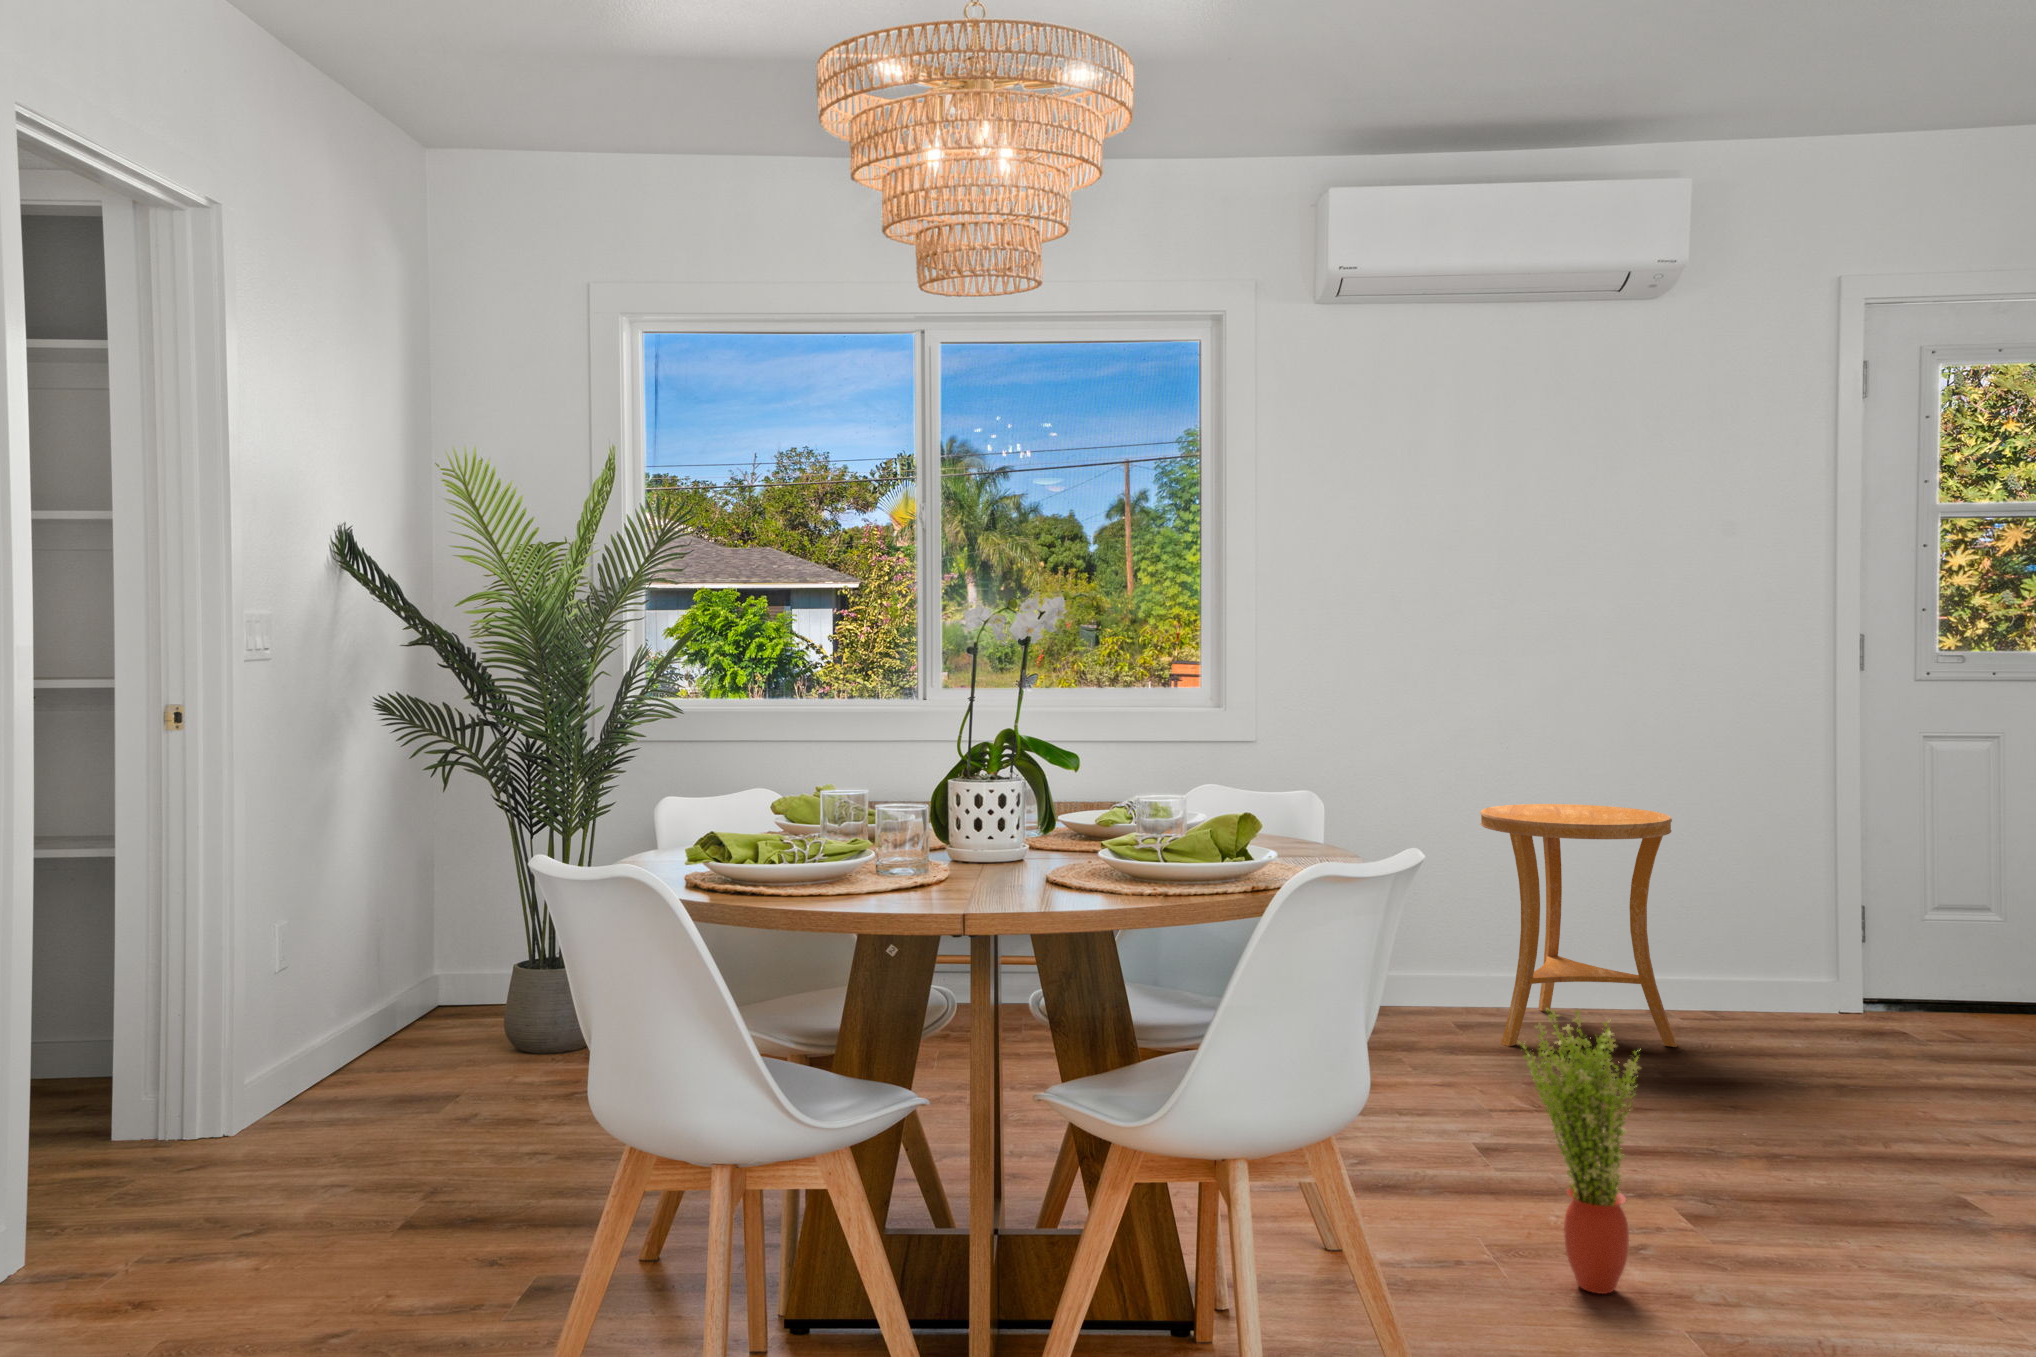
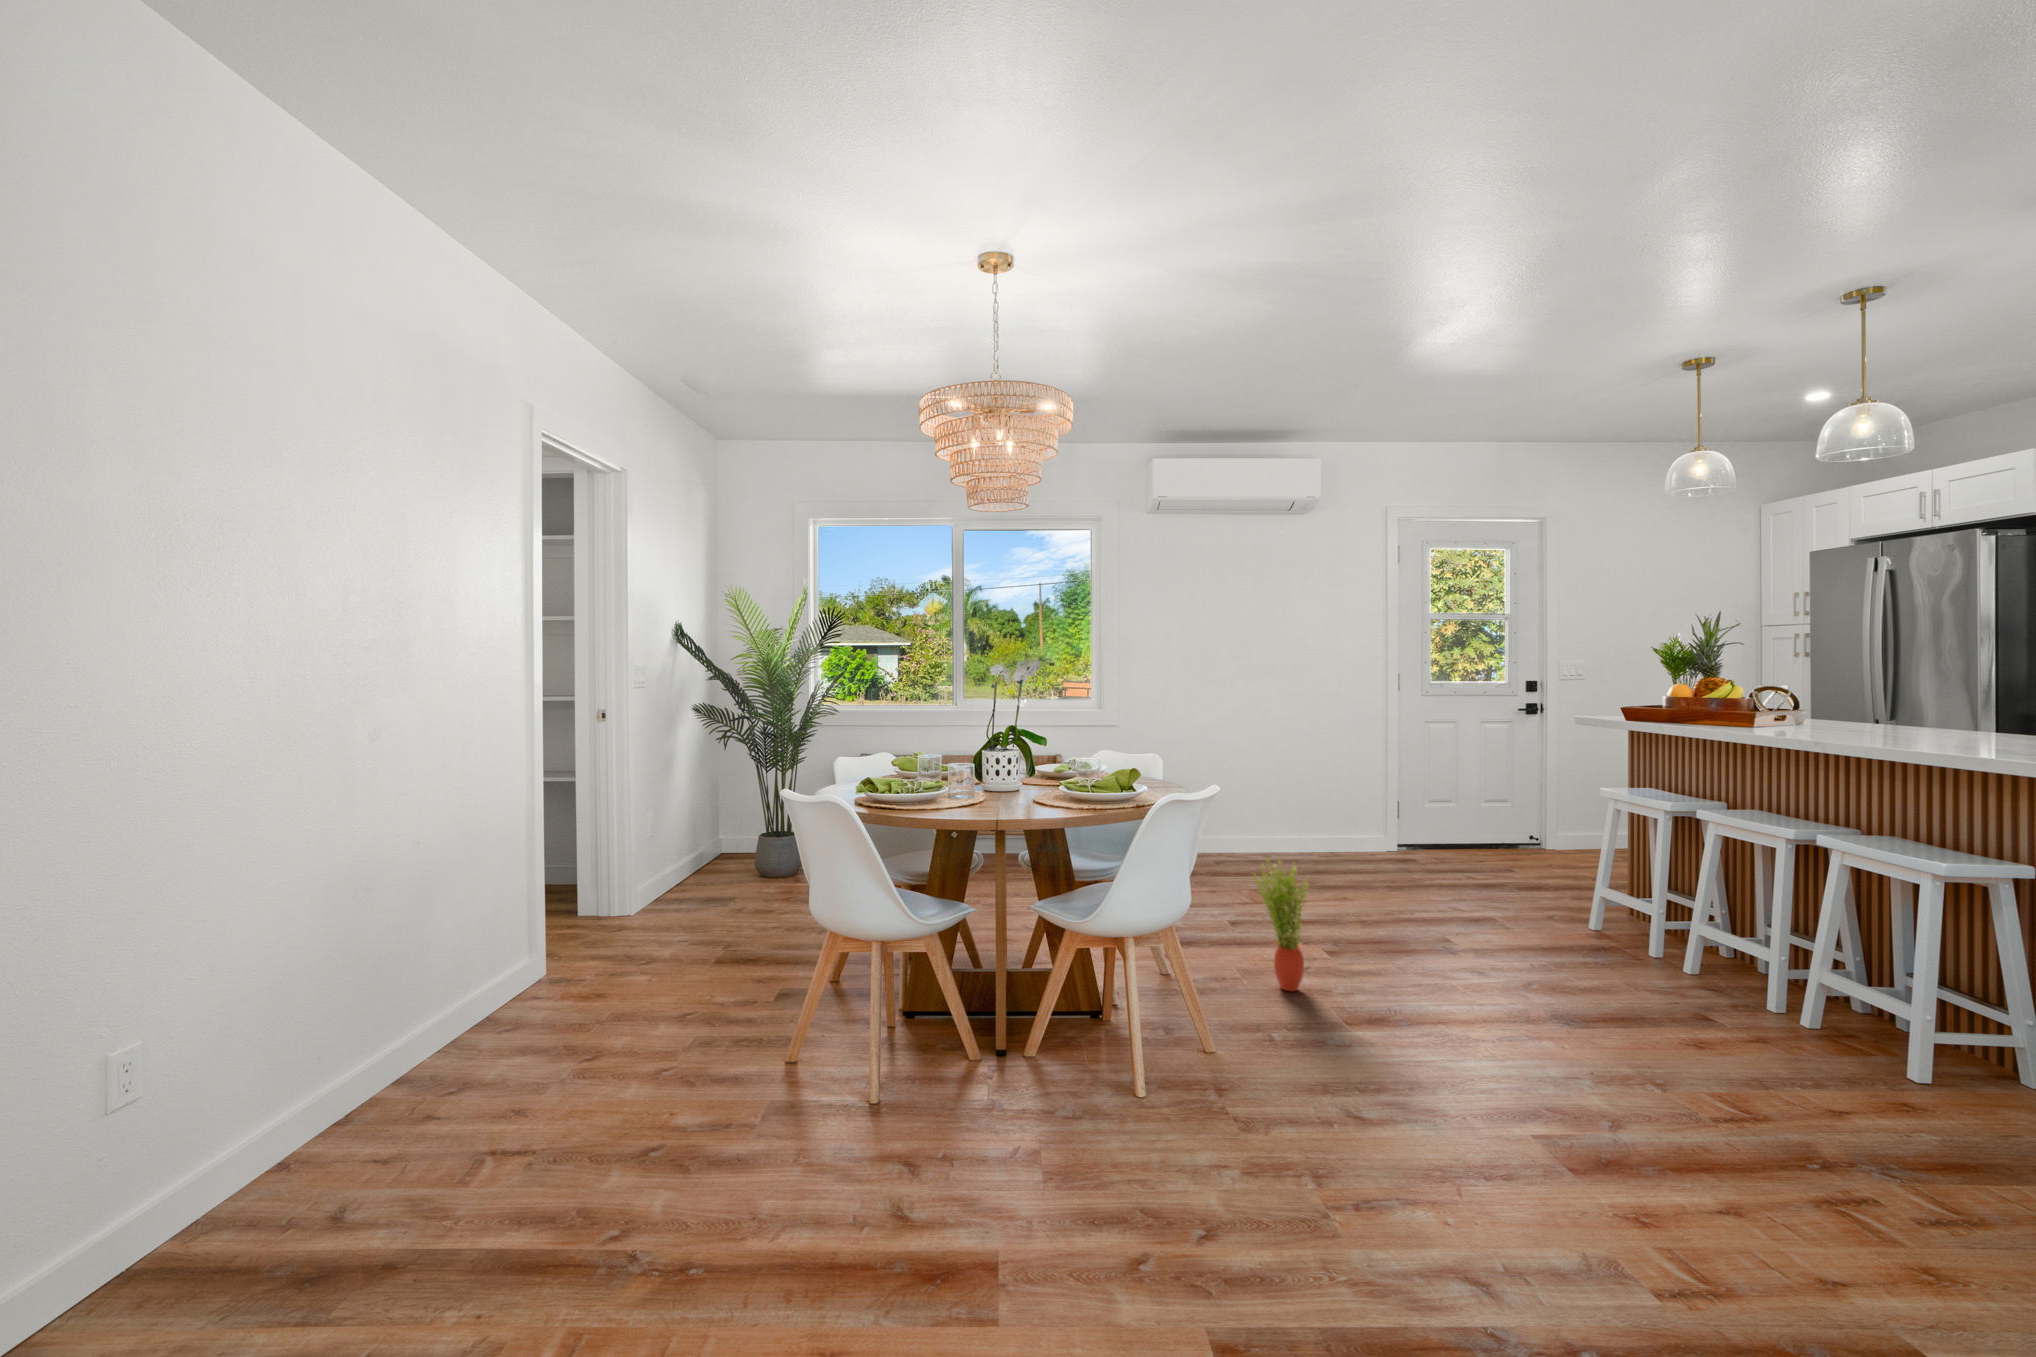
side table: present [1480,804,1677,1047] -> none [1220,752,1315,872]

